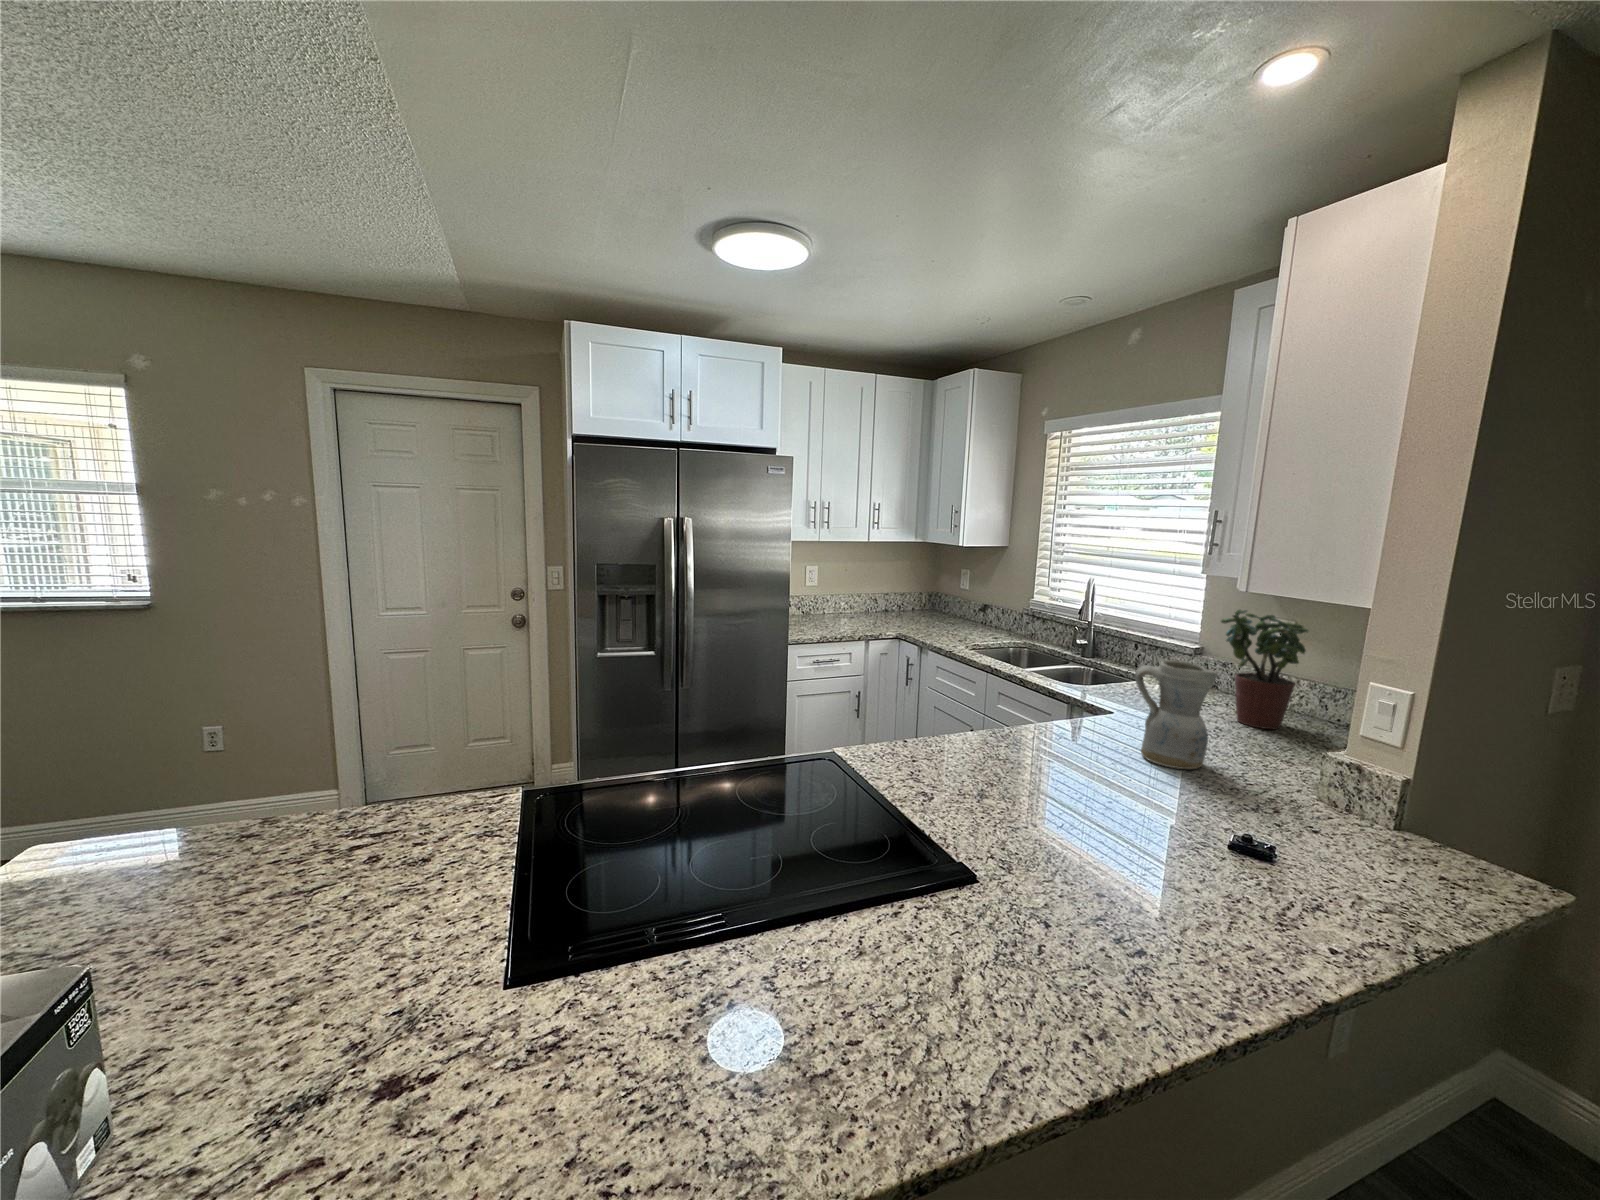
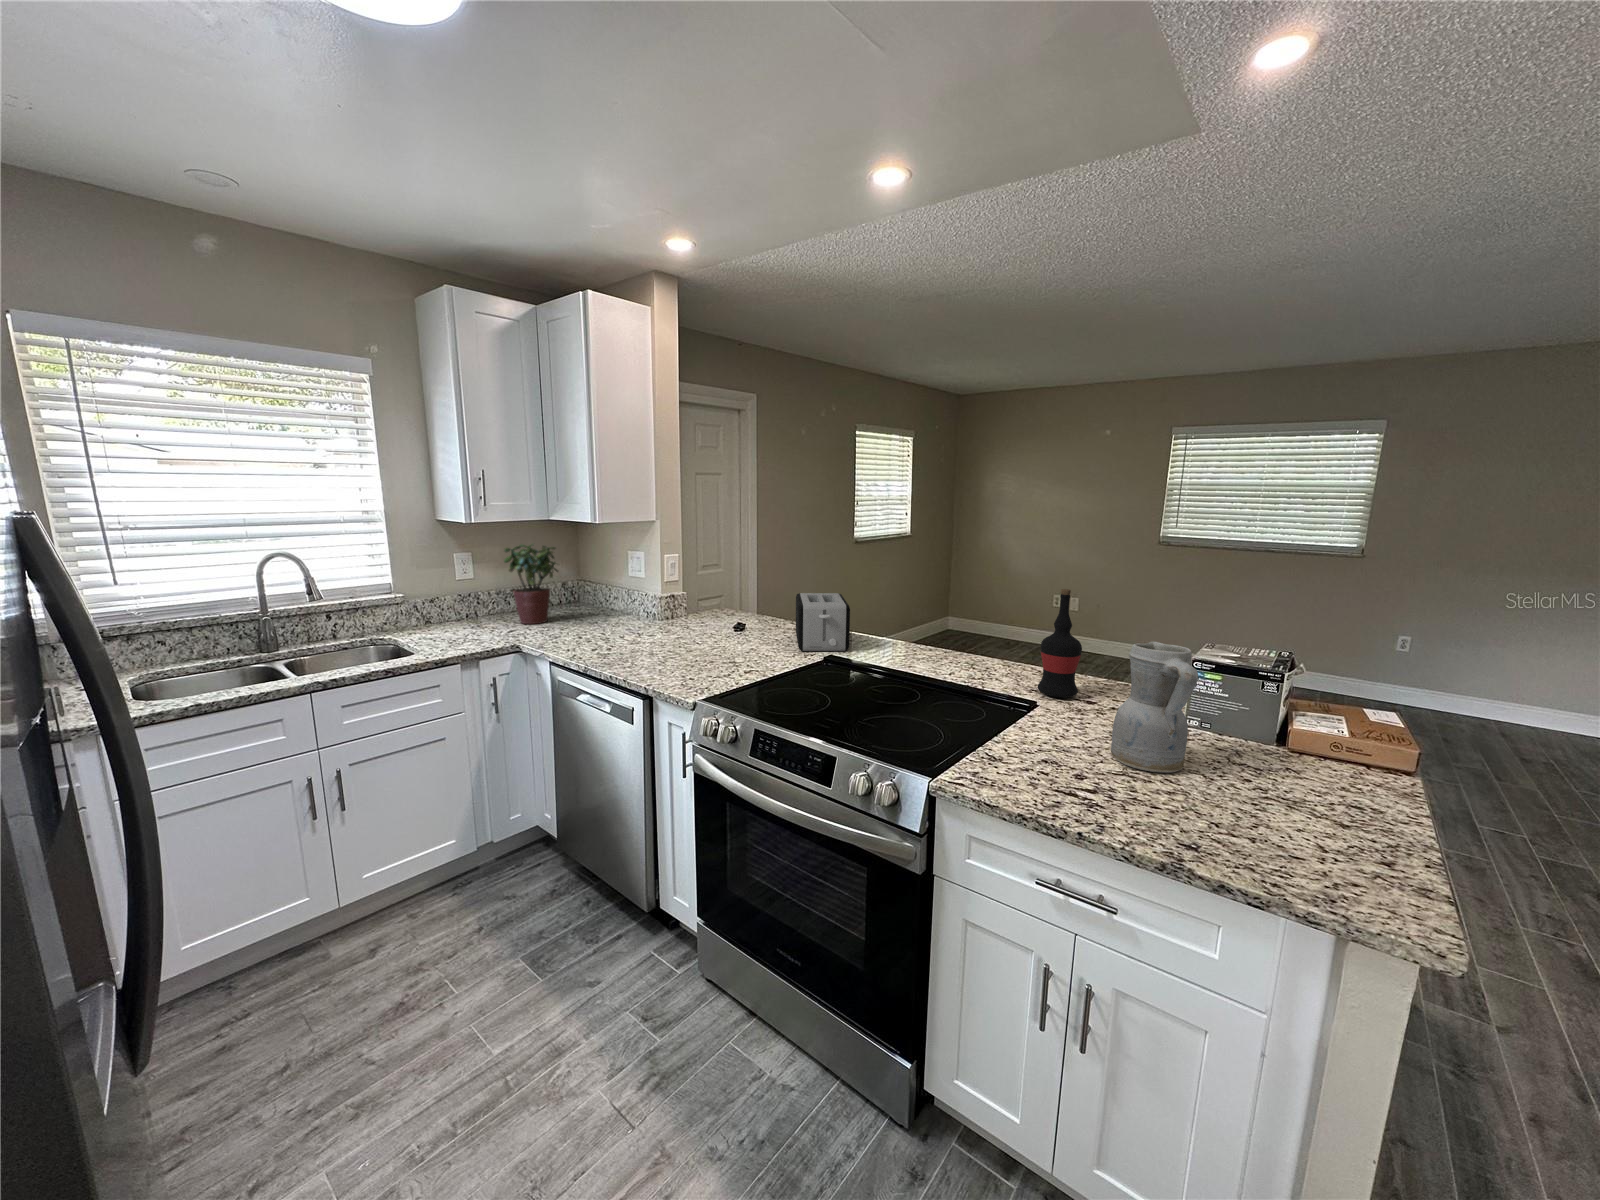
ceramic pitcher: present [1135,660,1217,769] -> present [1111,642,1198,773]
toaster: none [1029,769,1289,971] -> present [796,593,850,651]
wine bottle: none [431,789,553,1112] -> present [1038,589,1082,697]

